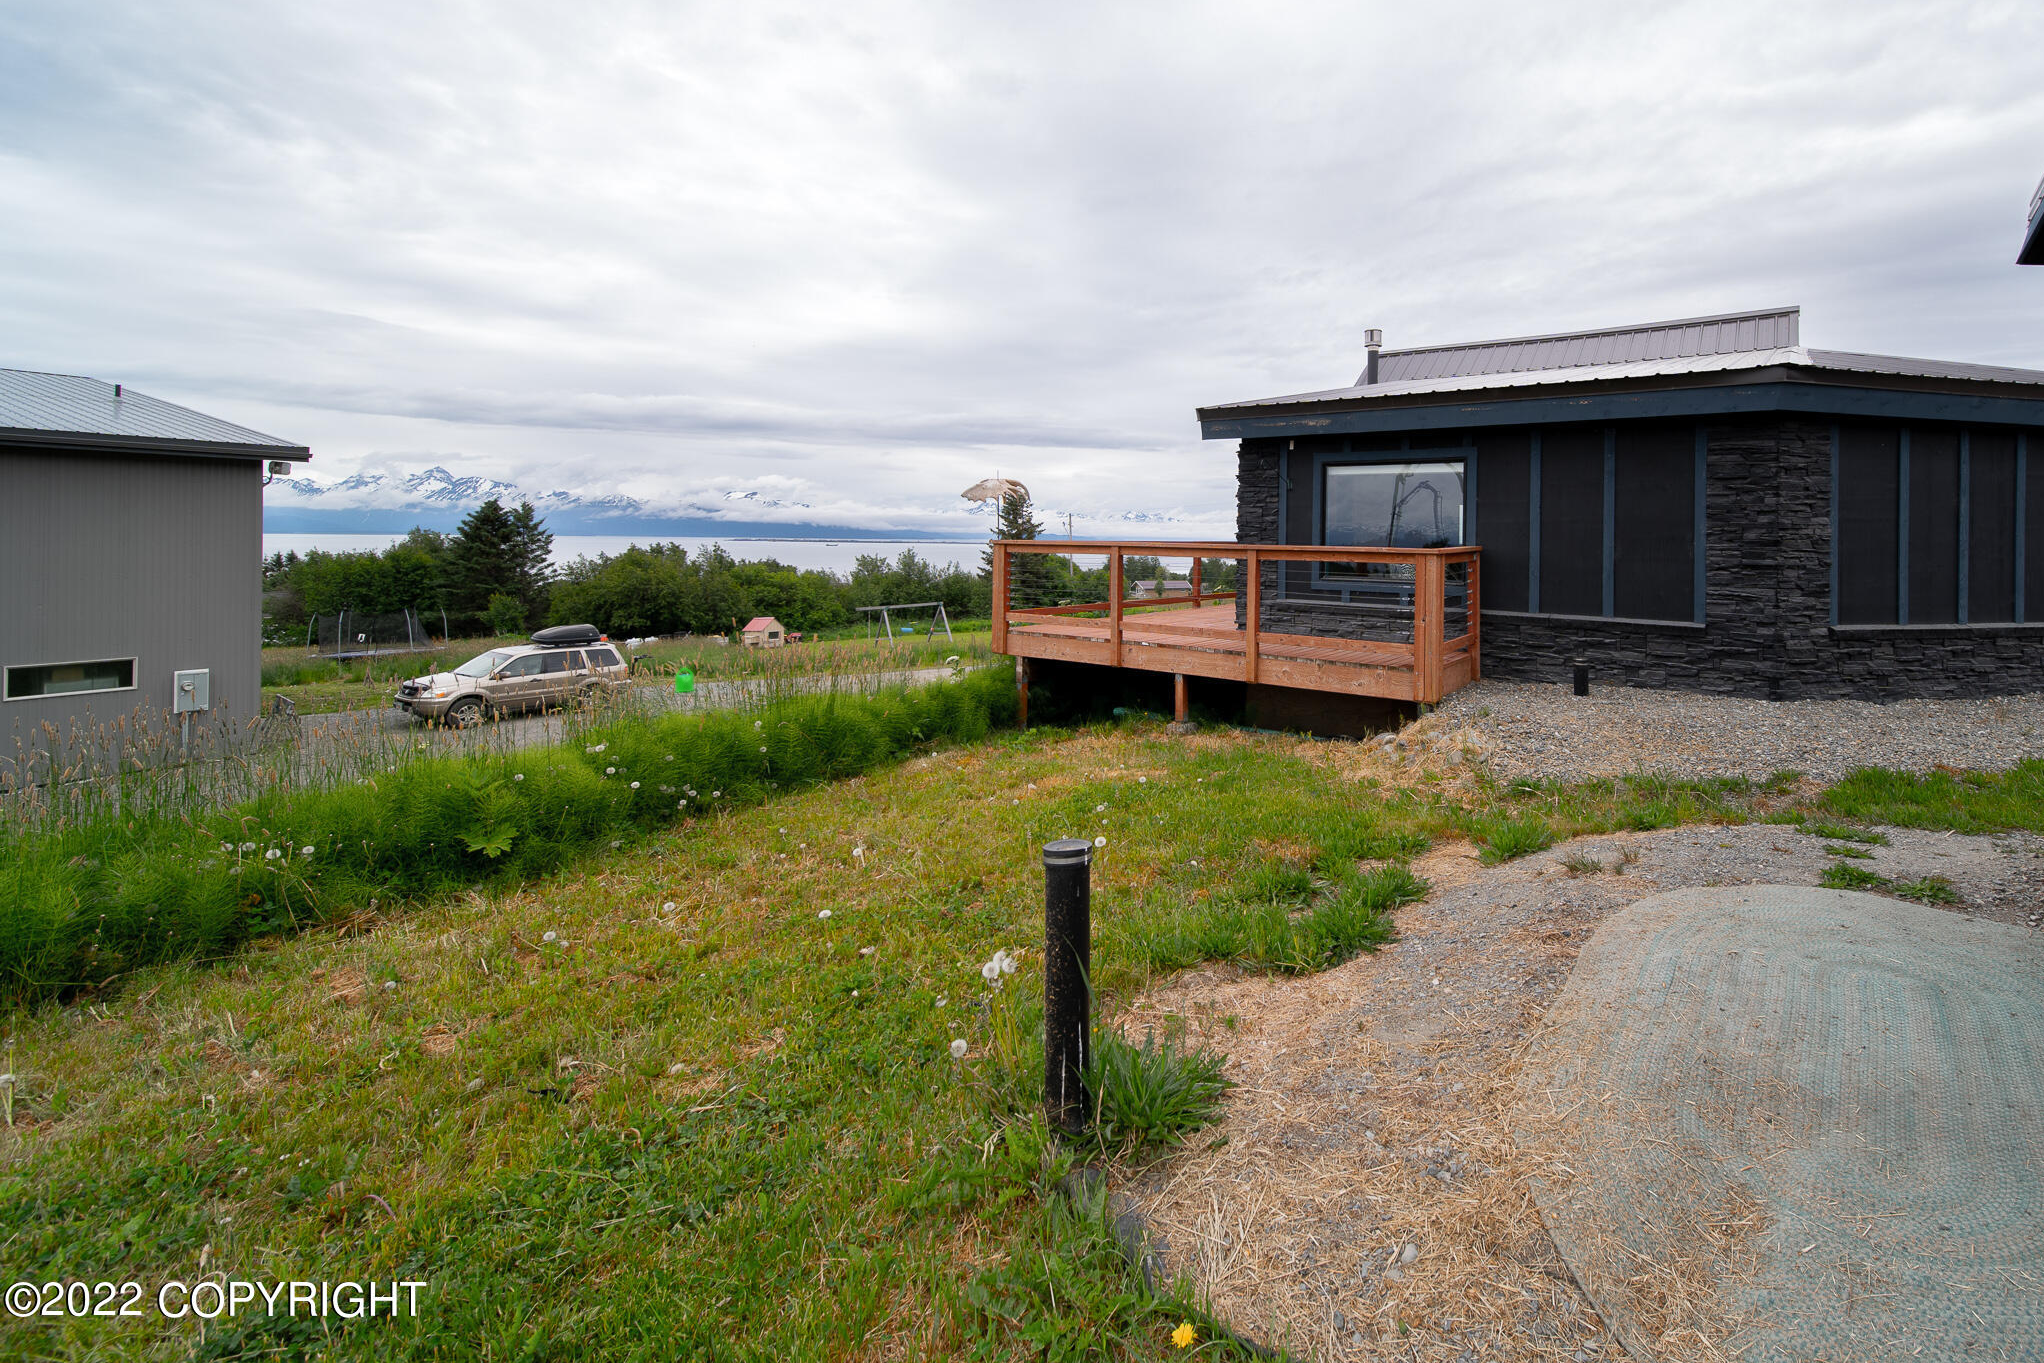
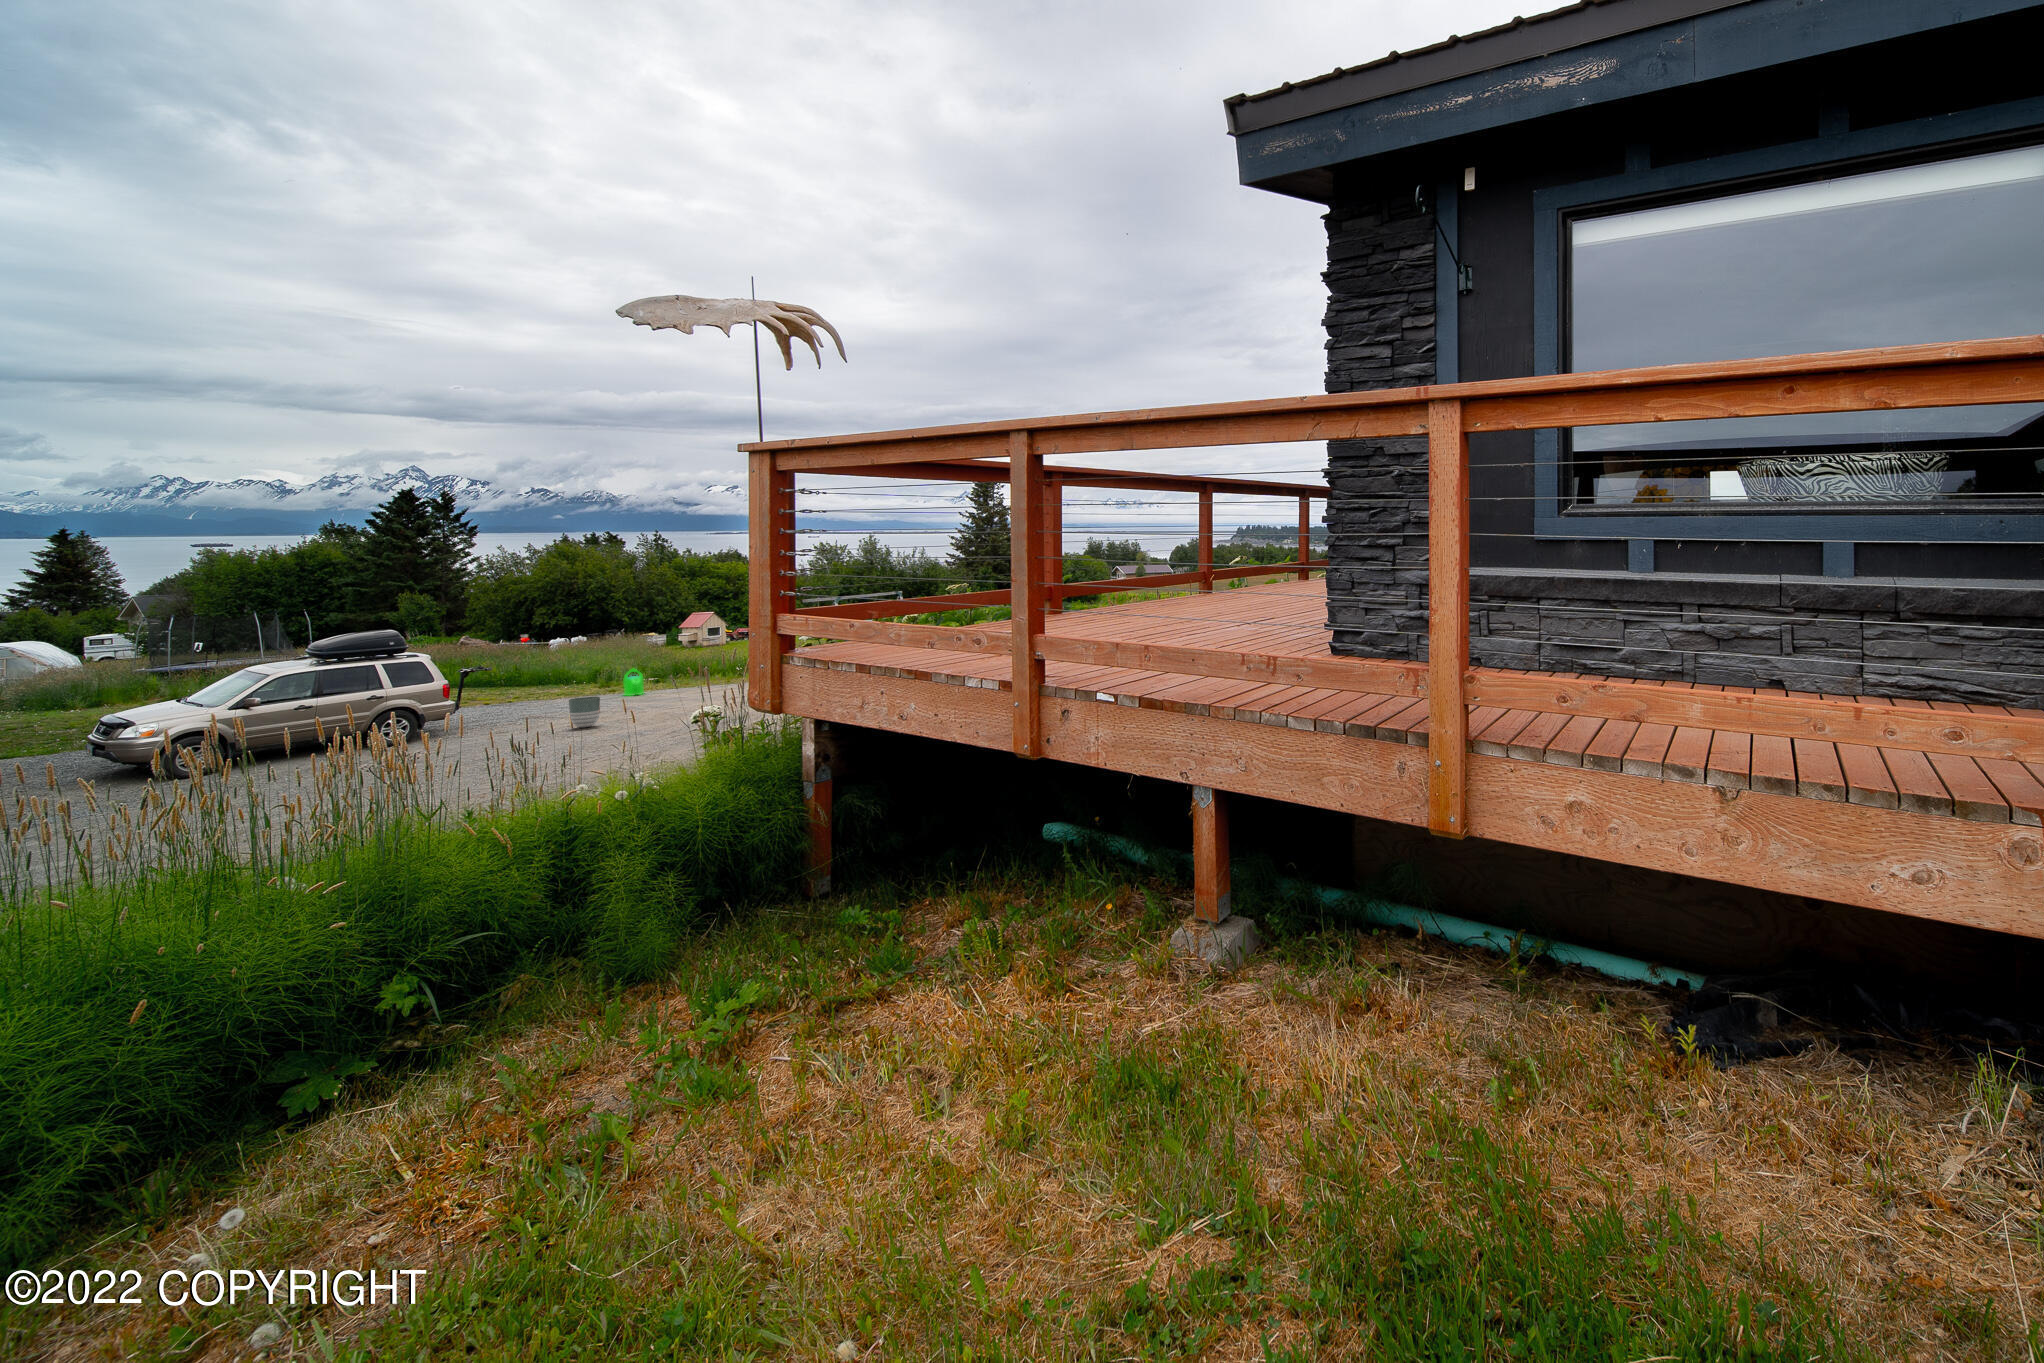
planter: none [621,694,650,723] -> present [569,696,600,728]

